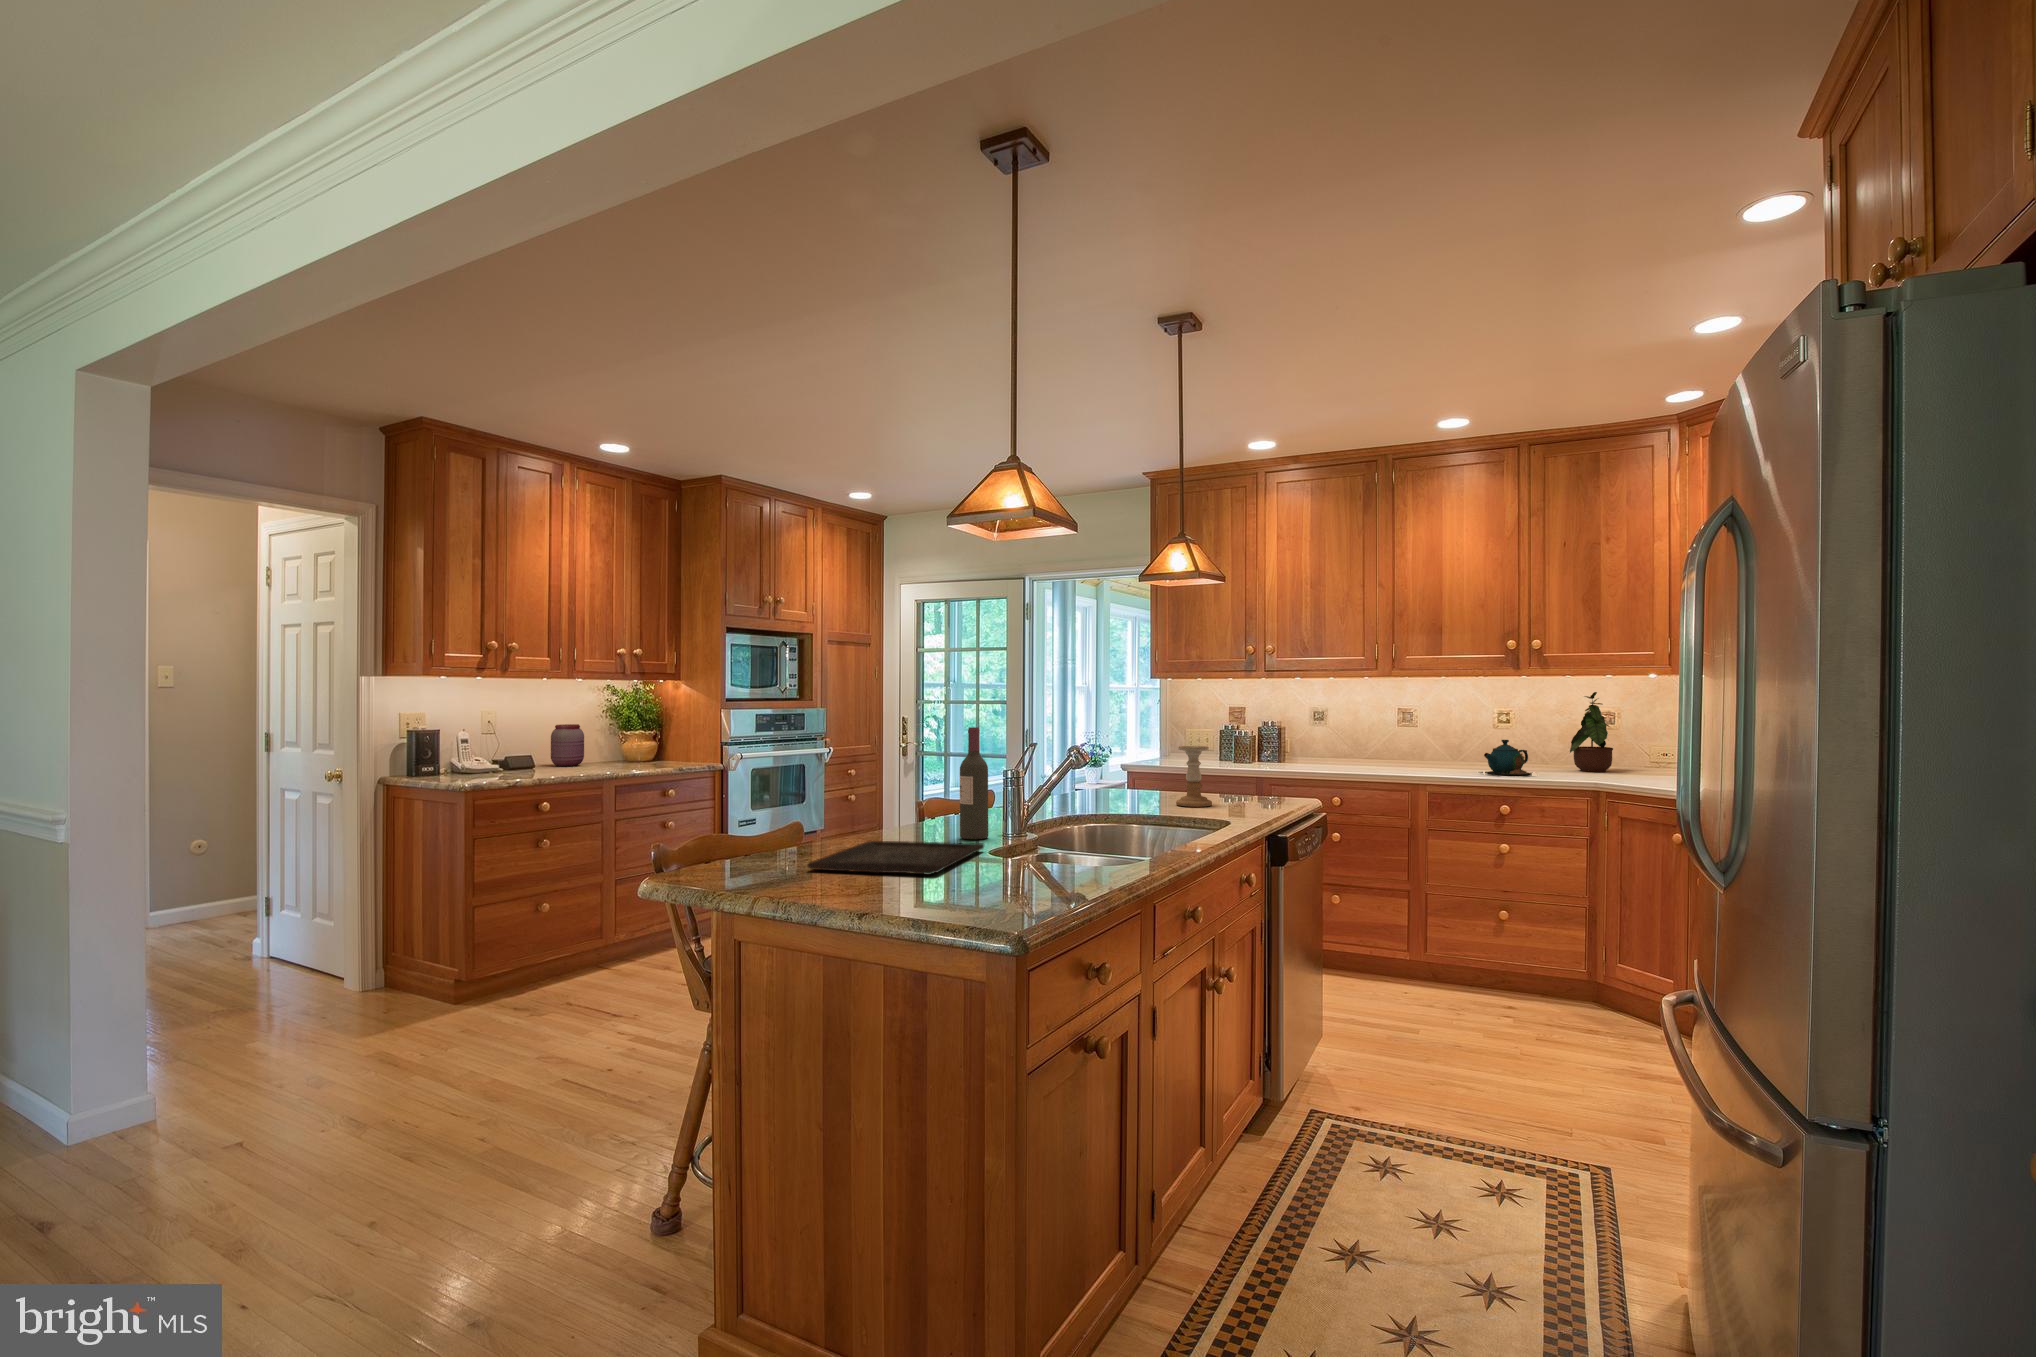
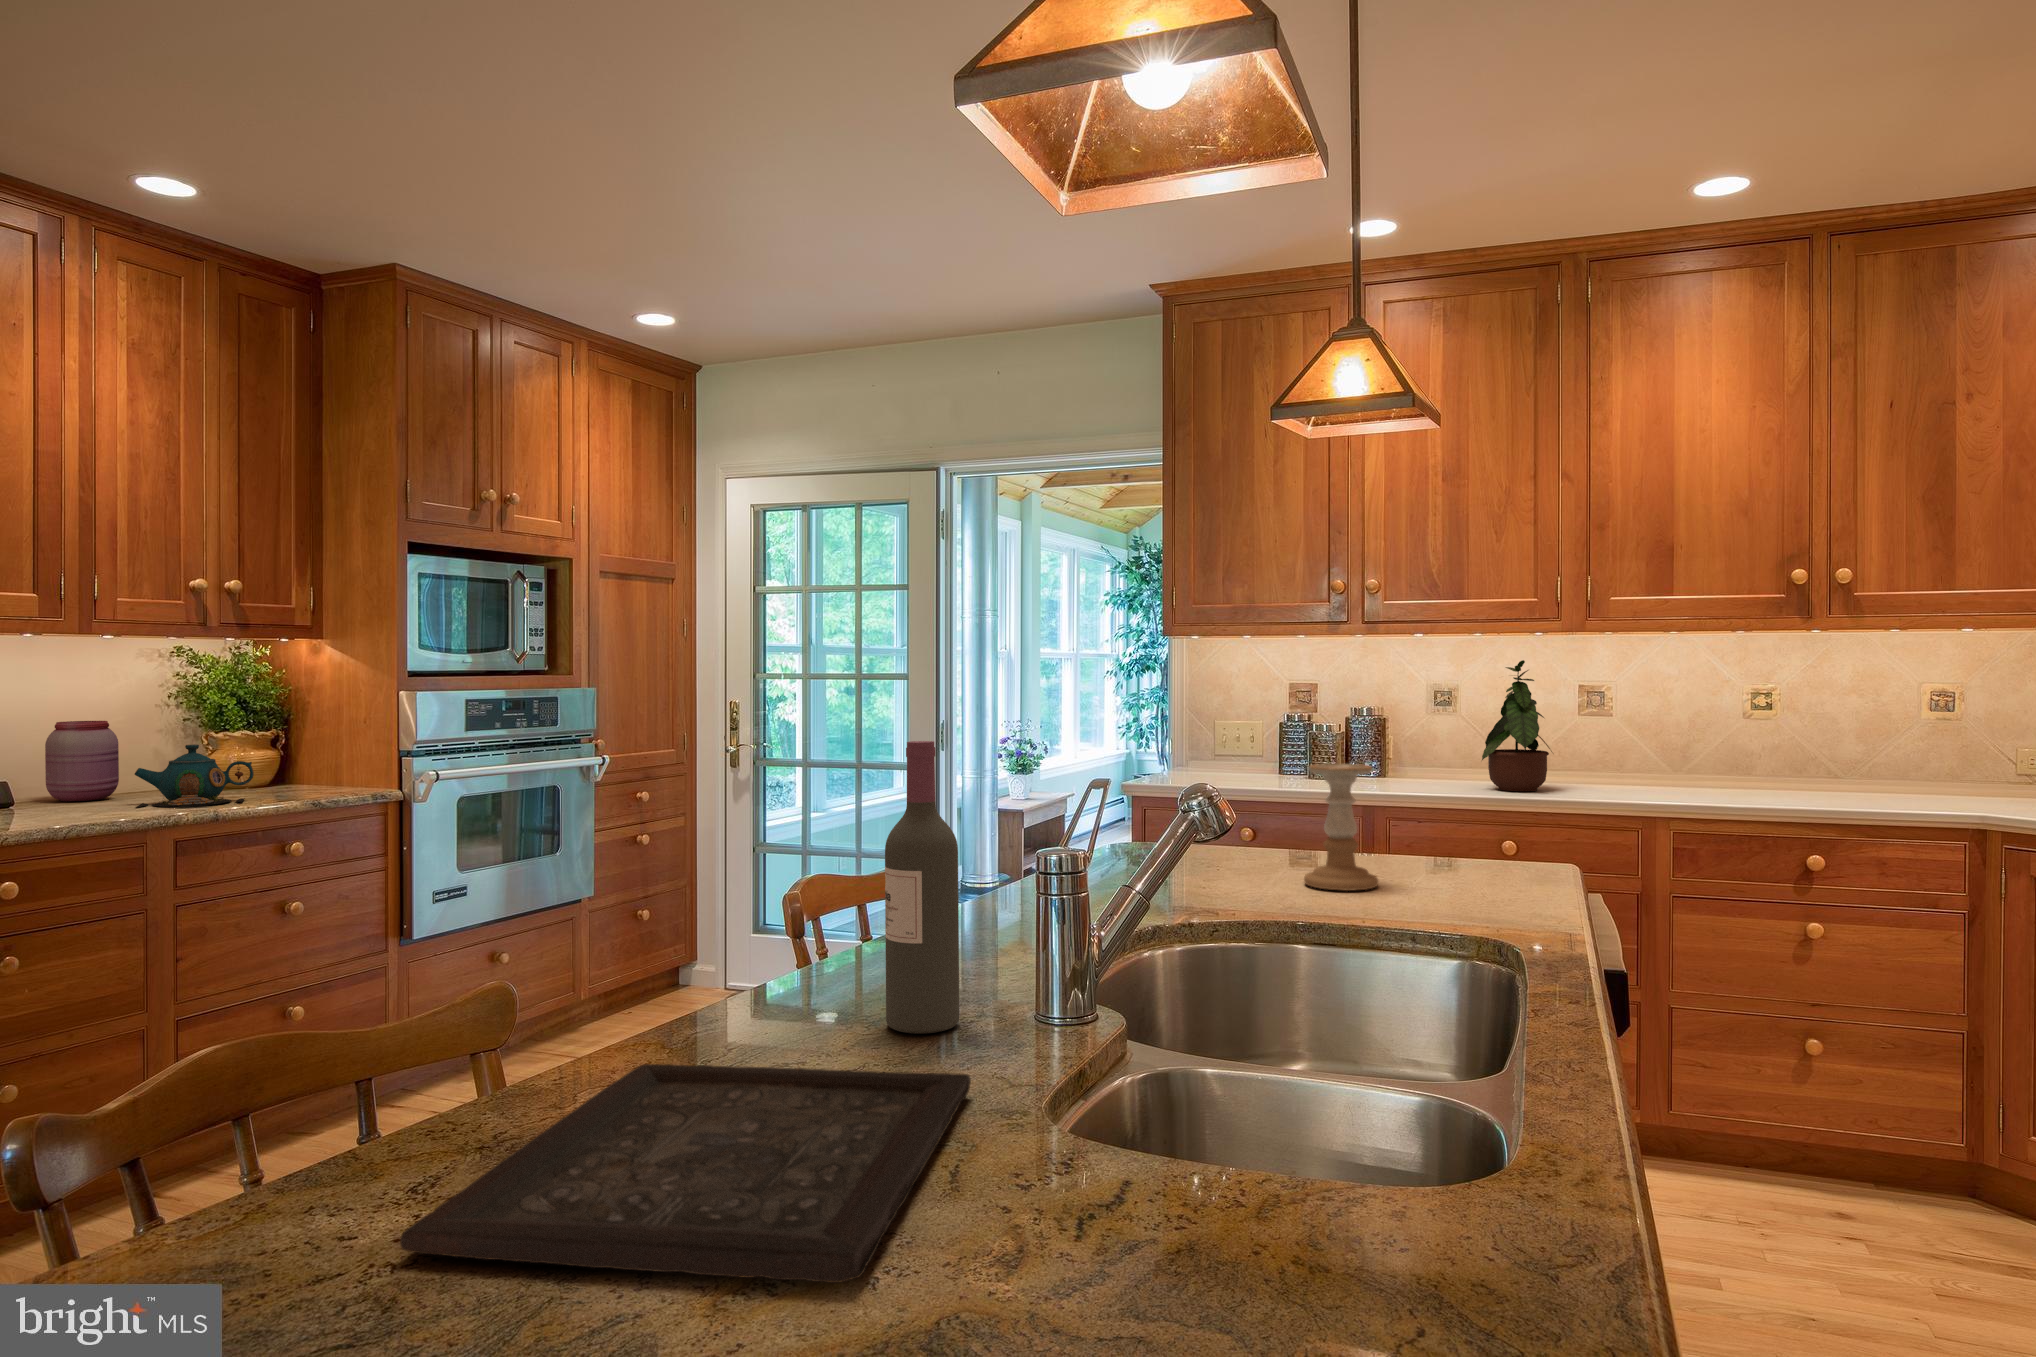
potted plant: present [1570,692,1613,772] -> present [1482,660,1553,791]
teapot: present [1484,740,1531,775] -> present [135,744,254,807]

